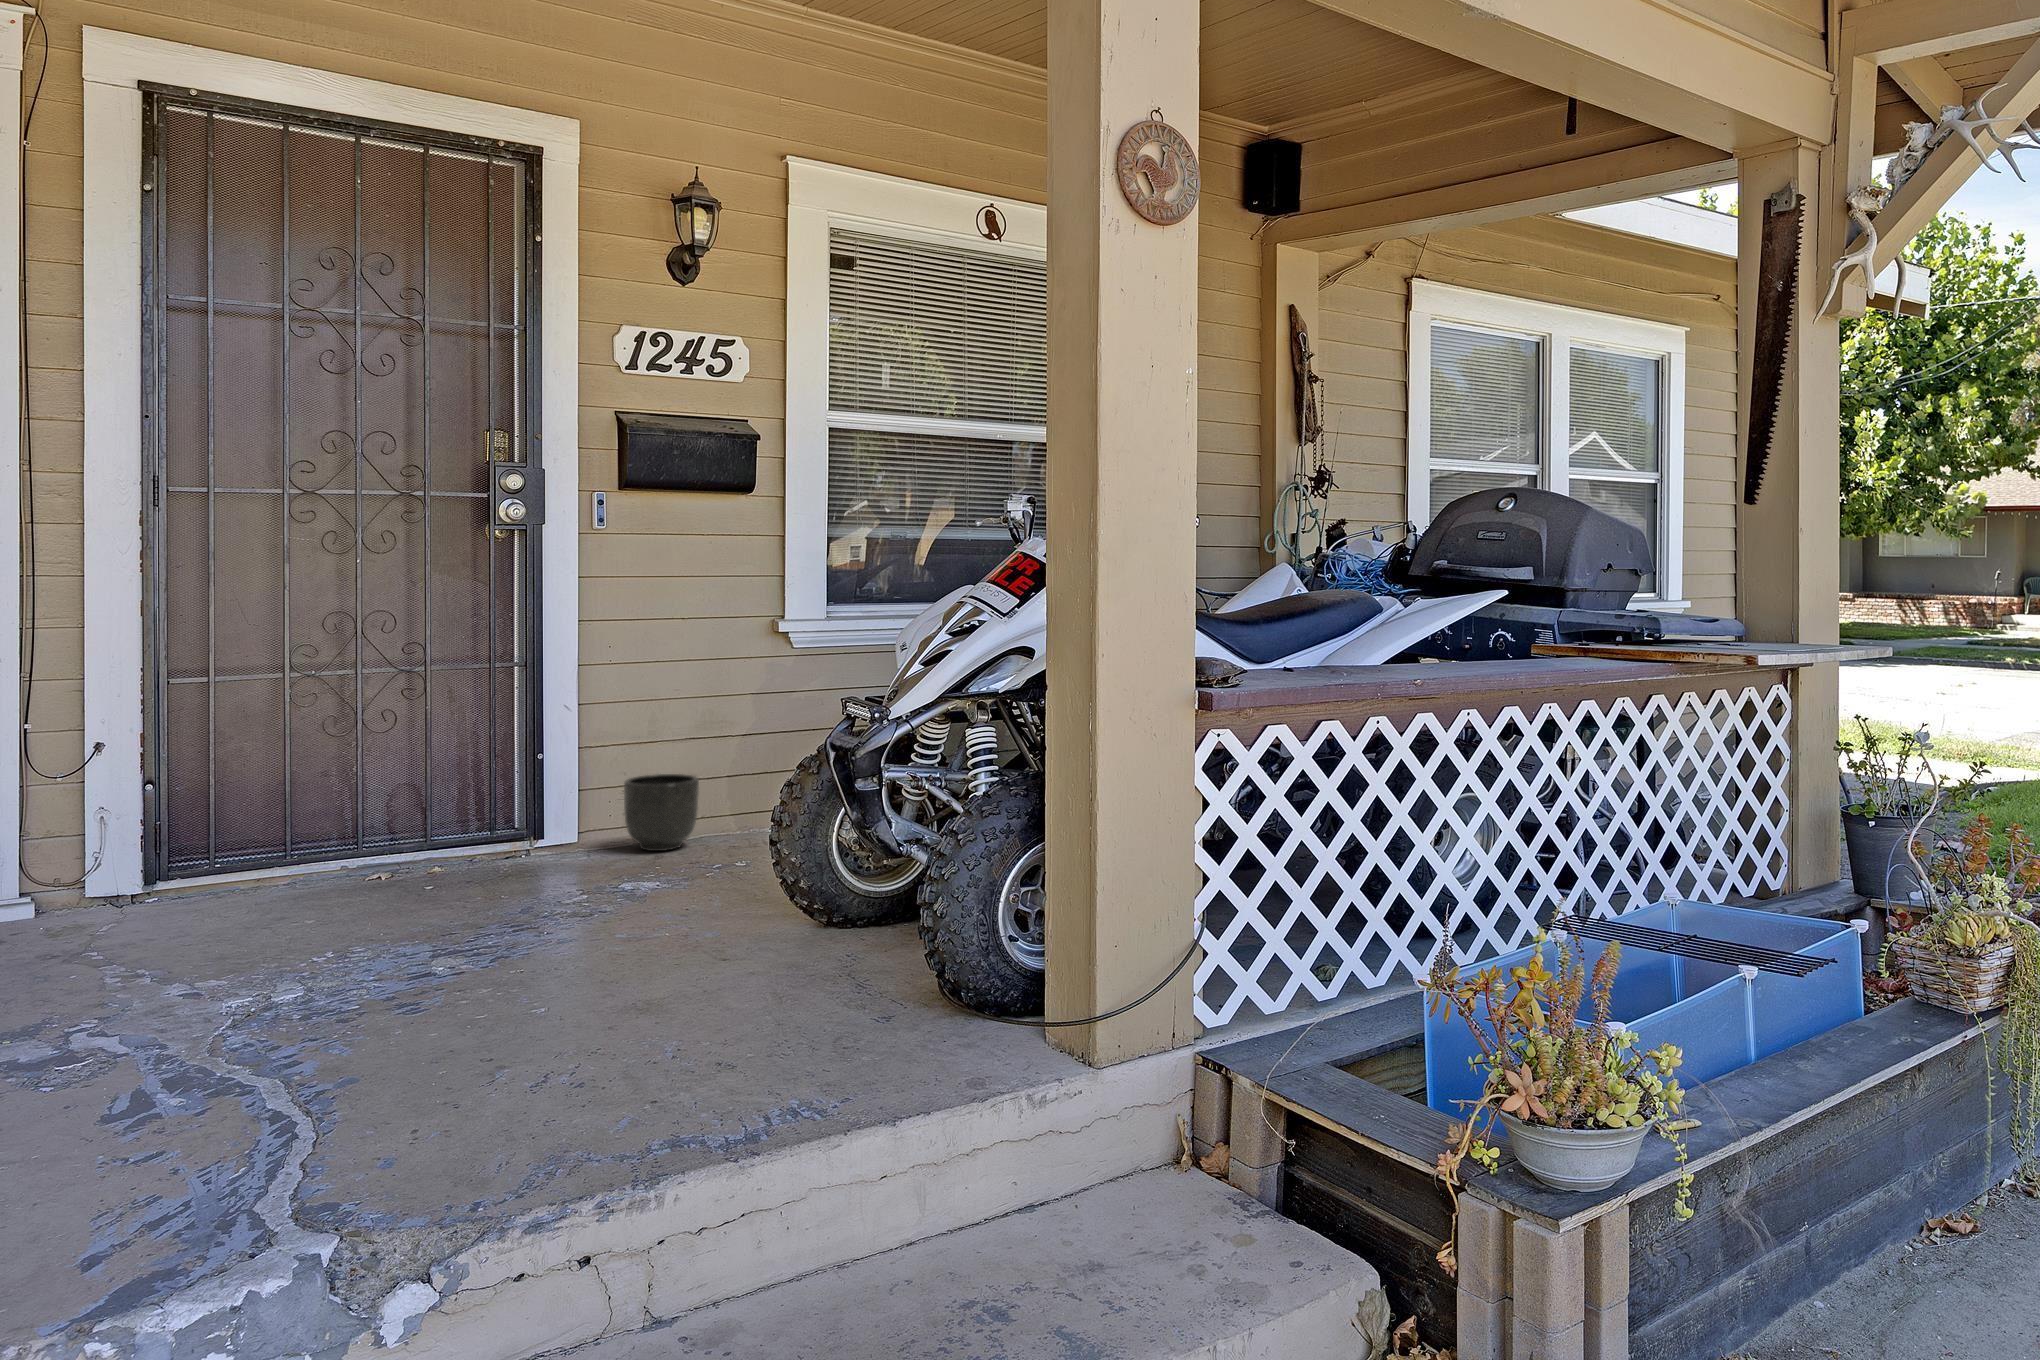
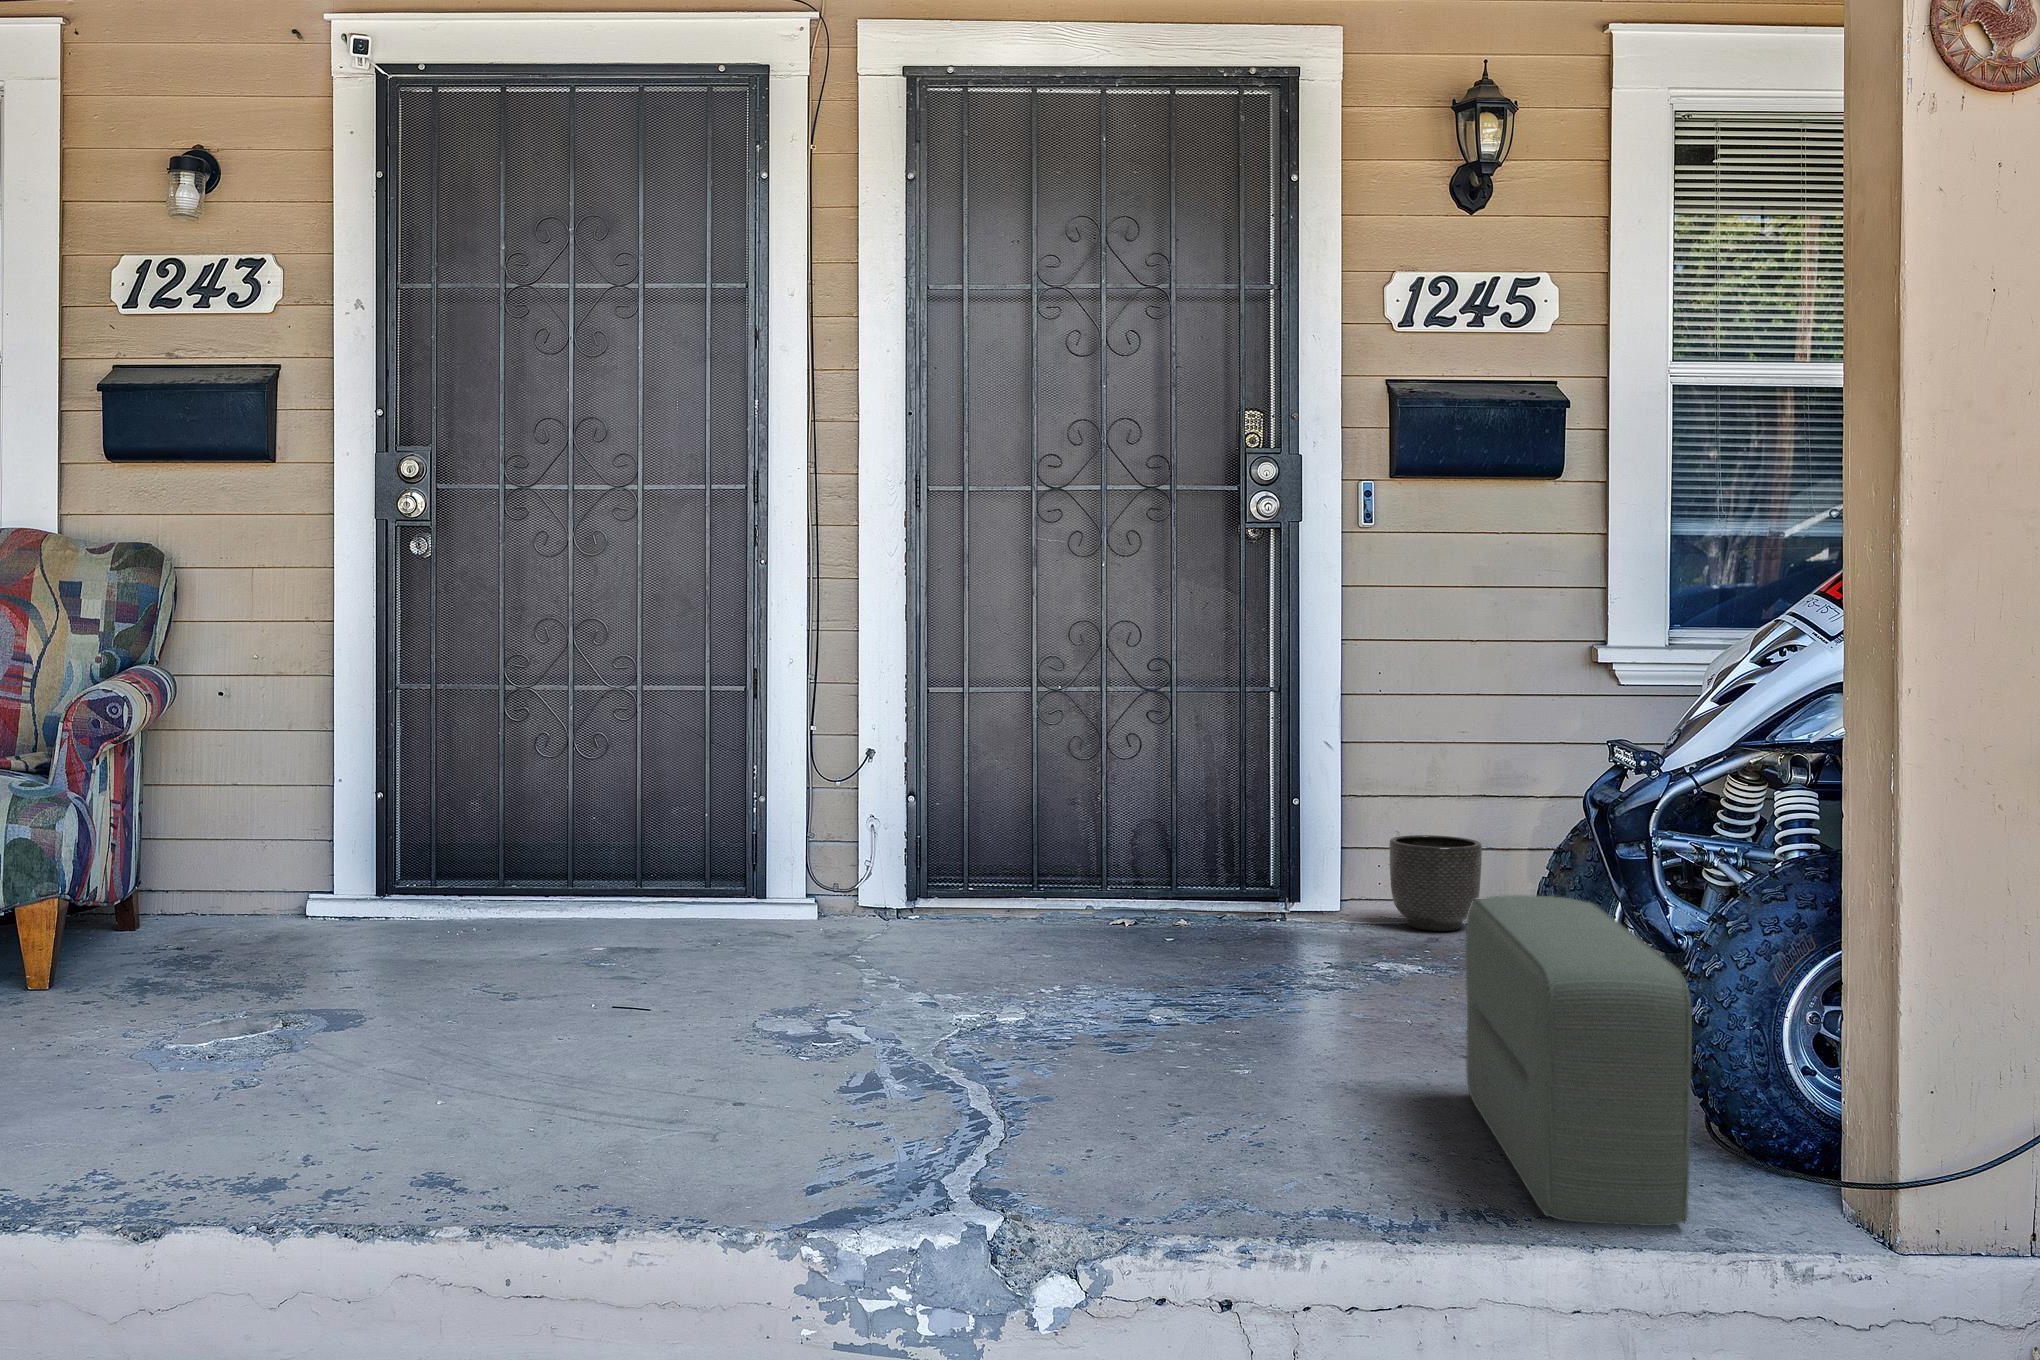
pouf: none [745,828,959,1100] -> present [1466,895,1692,1226]

